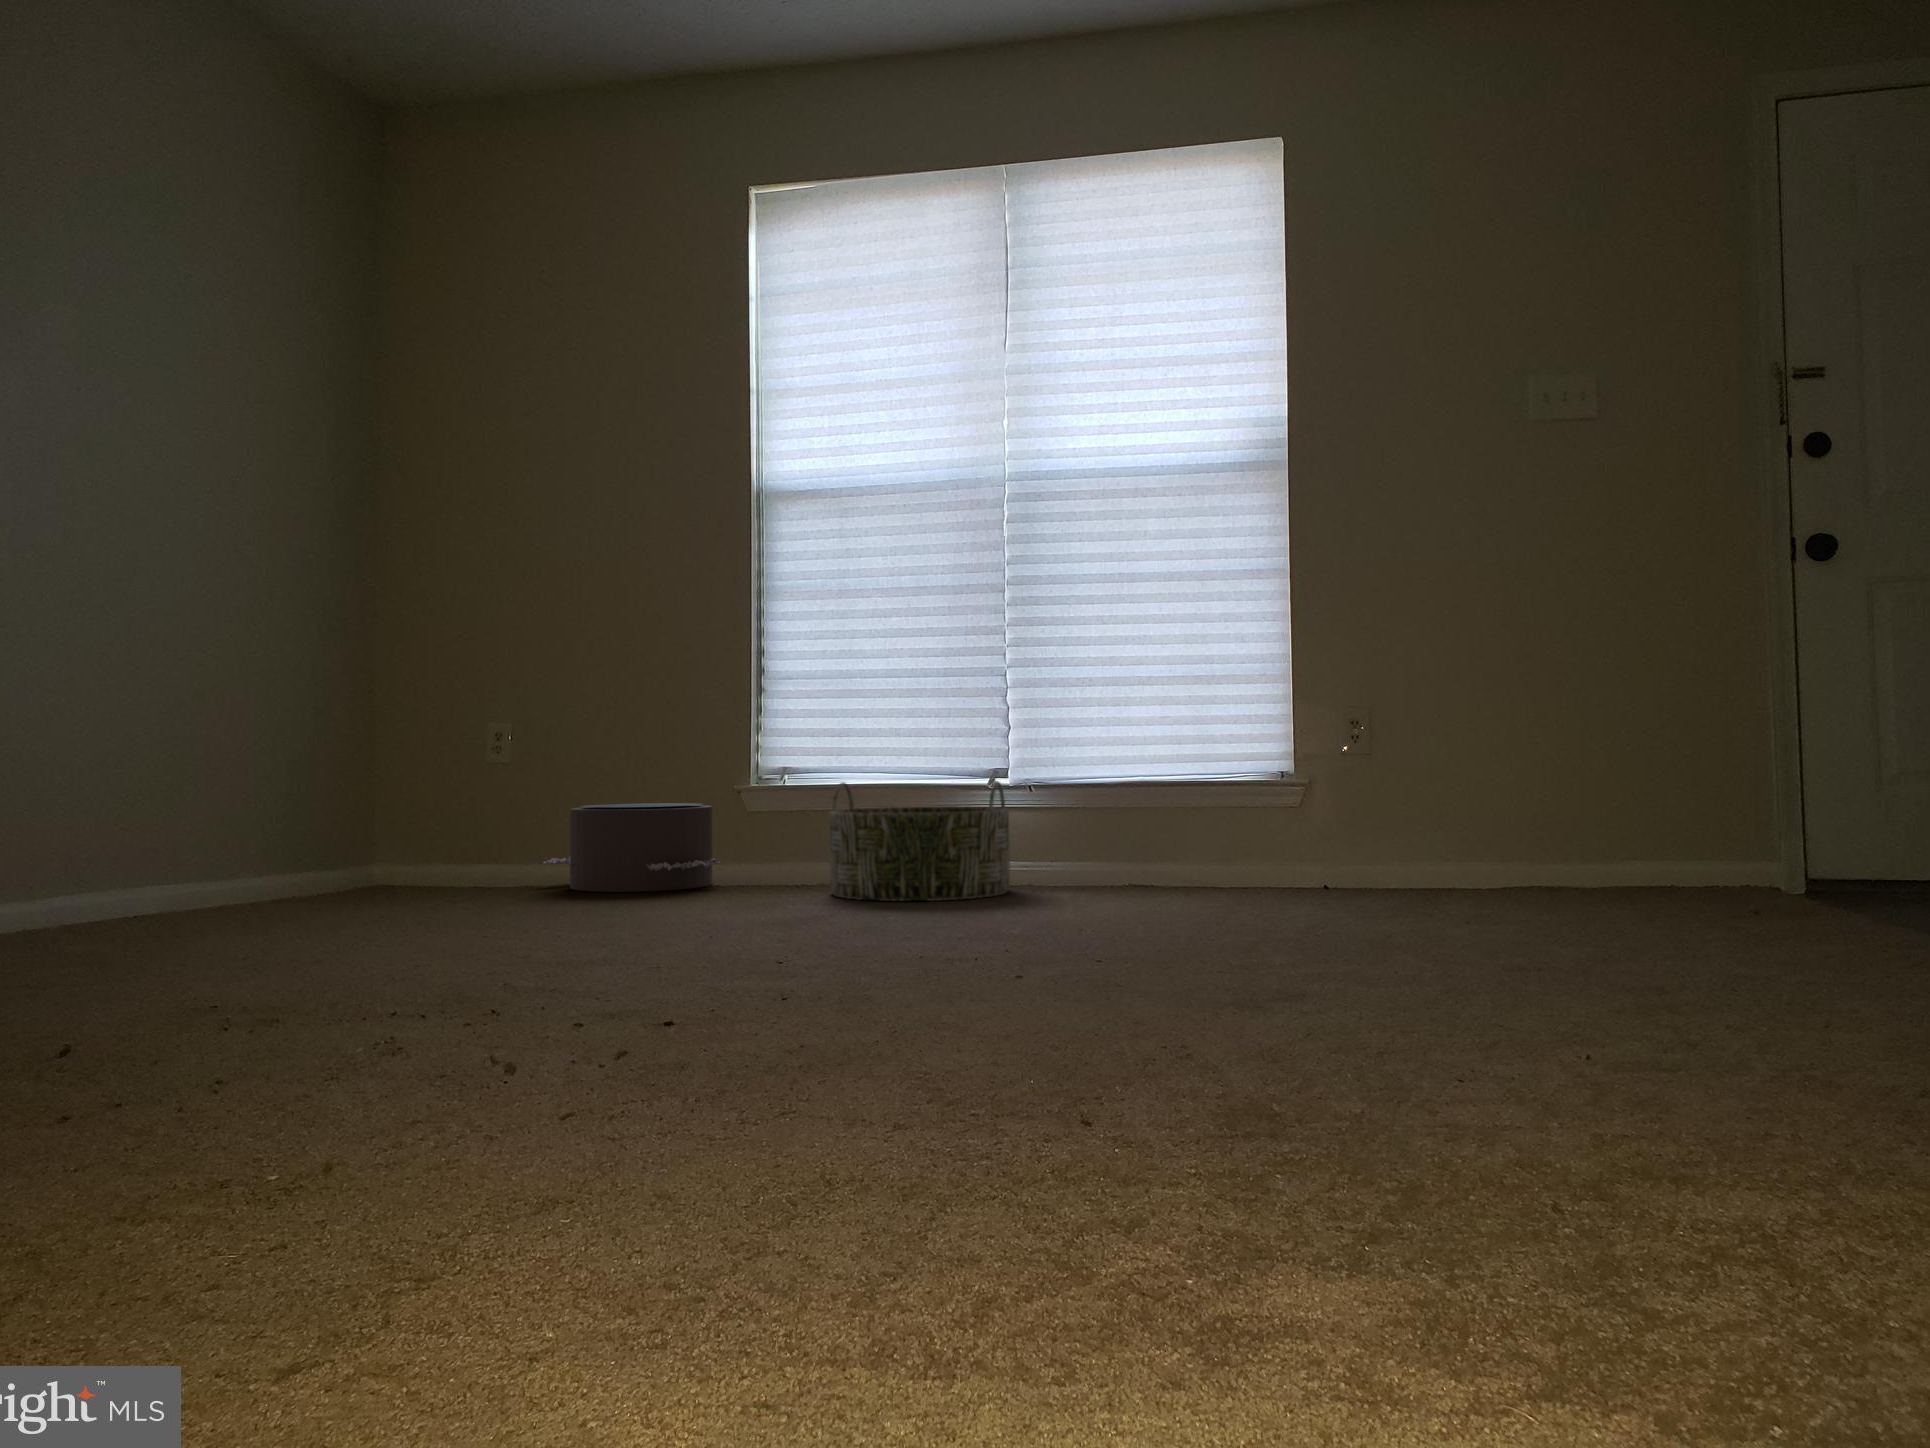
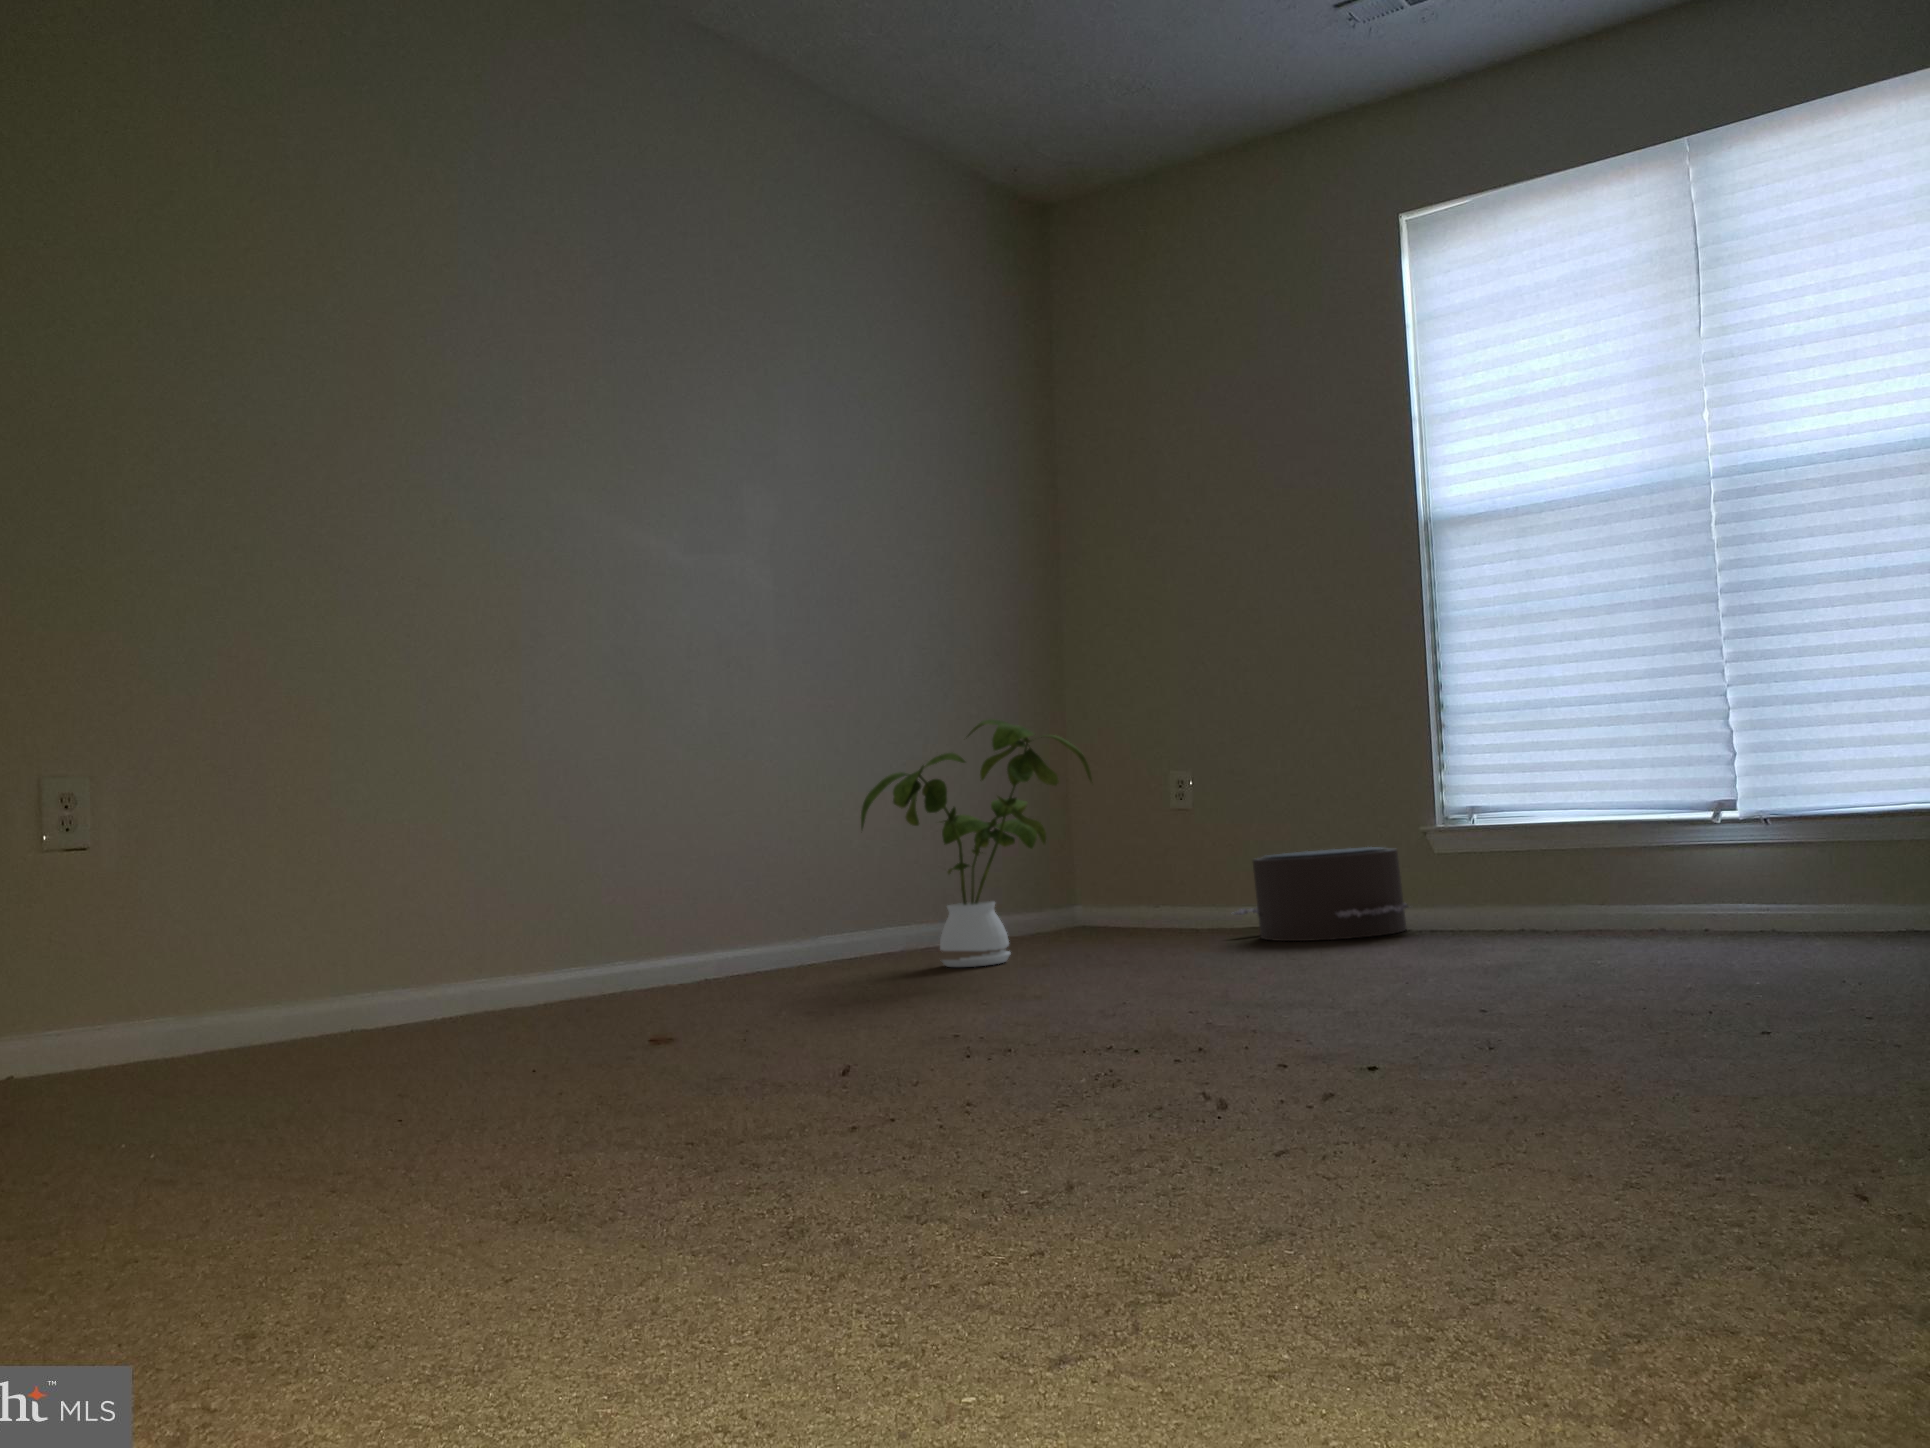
house plant: none [113,638,408,912] -> present [861,719,1092,967]
basket: present [829,781,1010,901] -> none [1529,802,1765,943]

